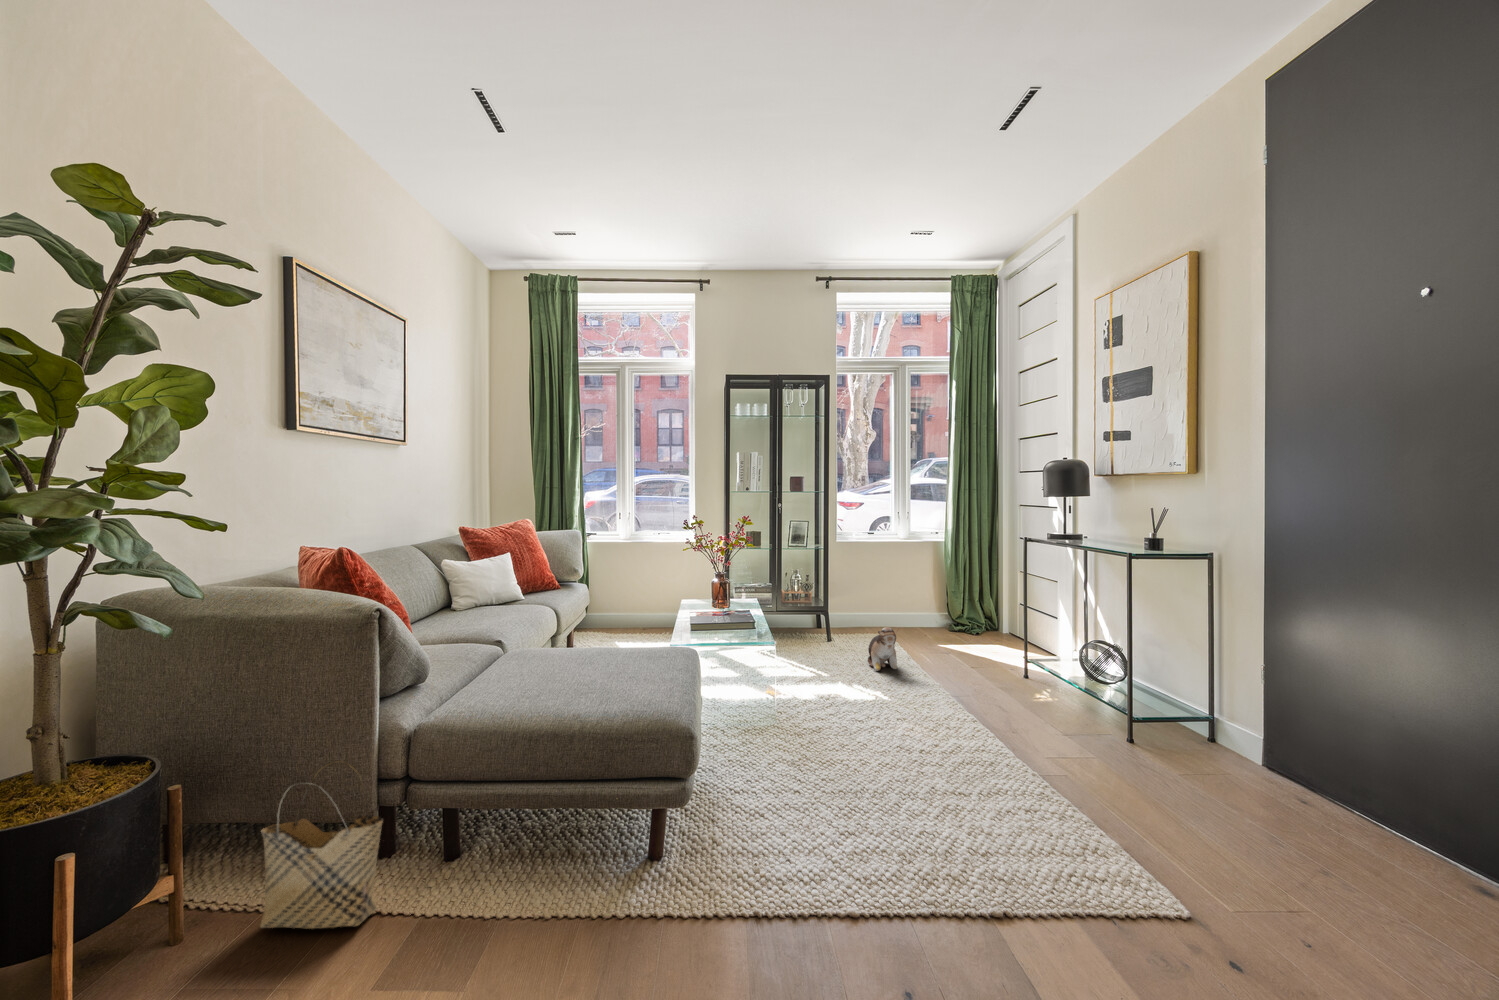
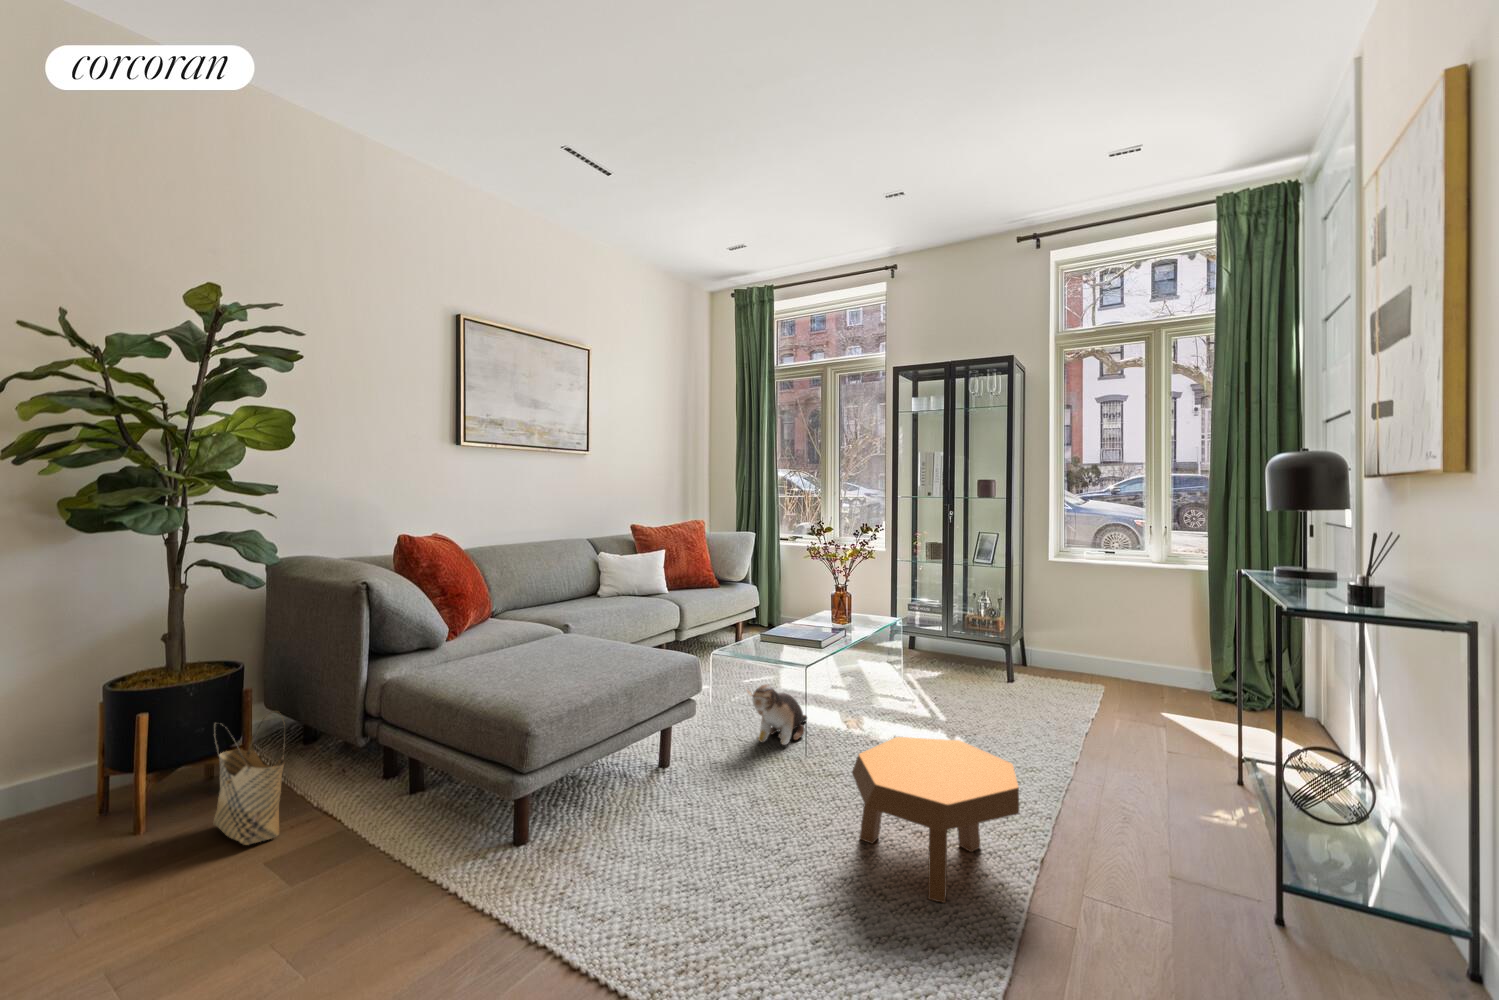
plush toy: present [868,627,898,671] -> present [747,685,807,745]
footstool: none [891,672,1012,776] -> present [852,737,1019,903]

